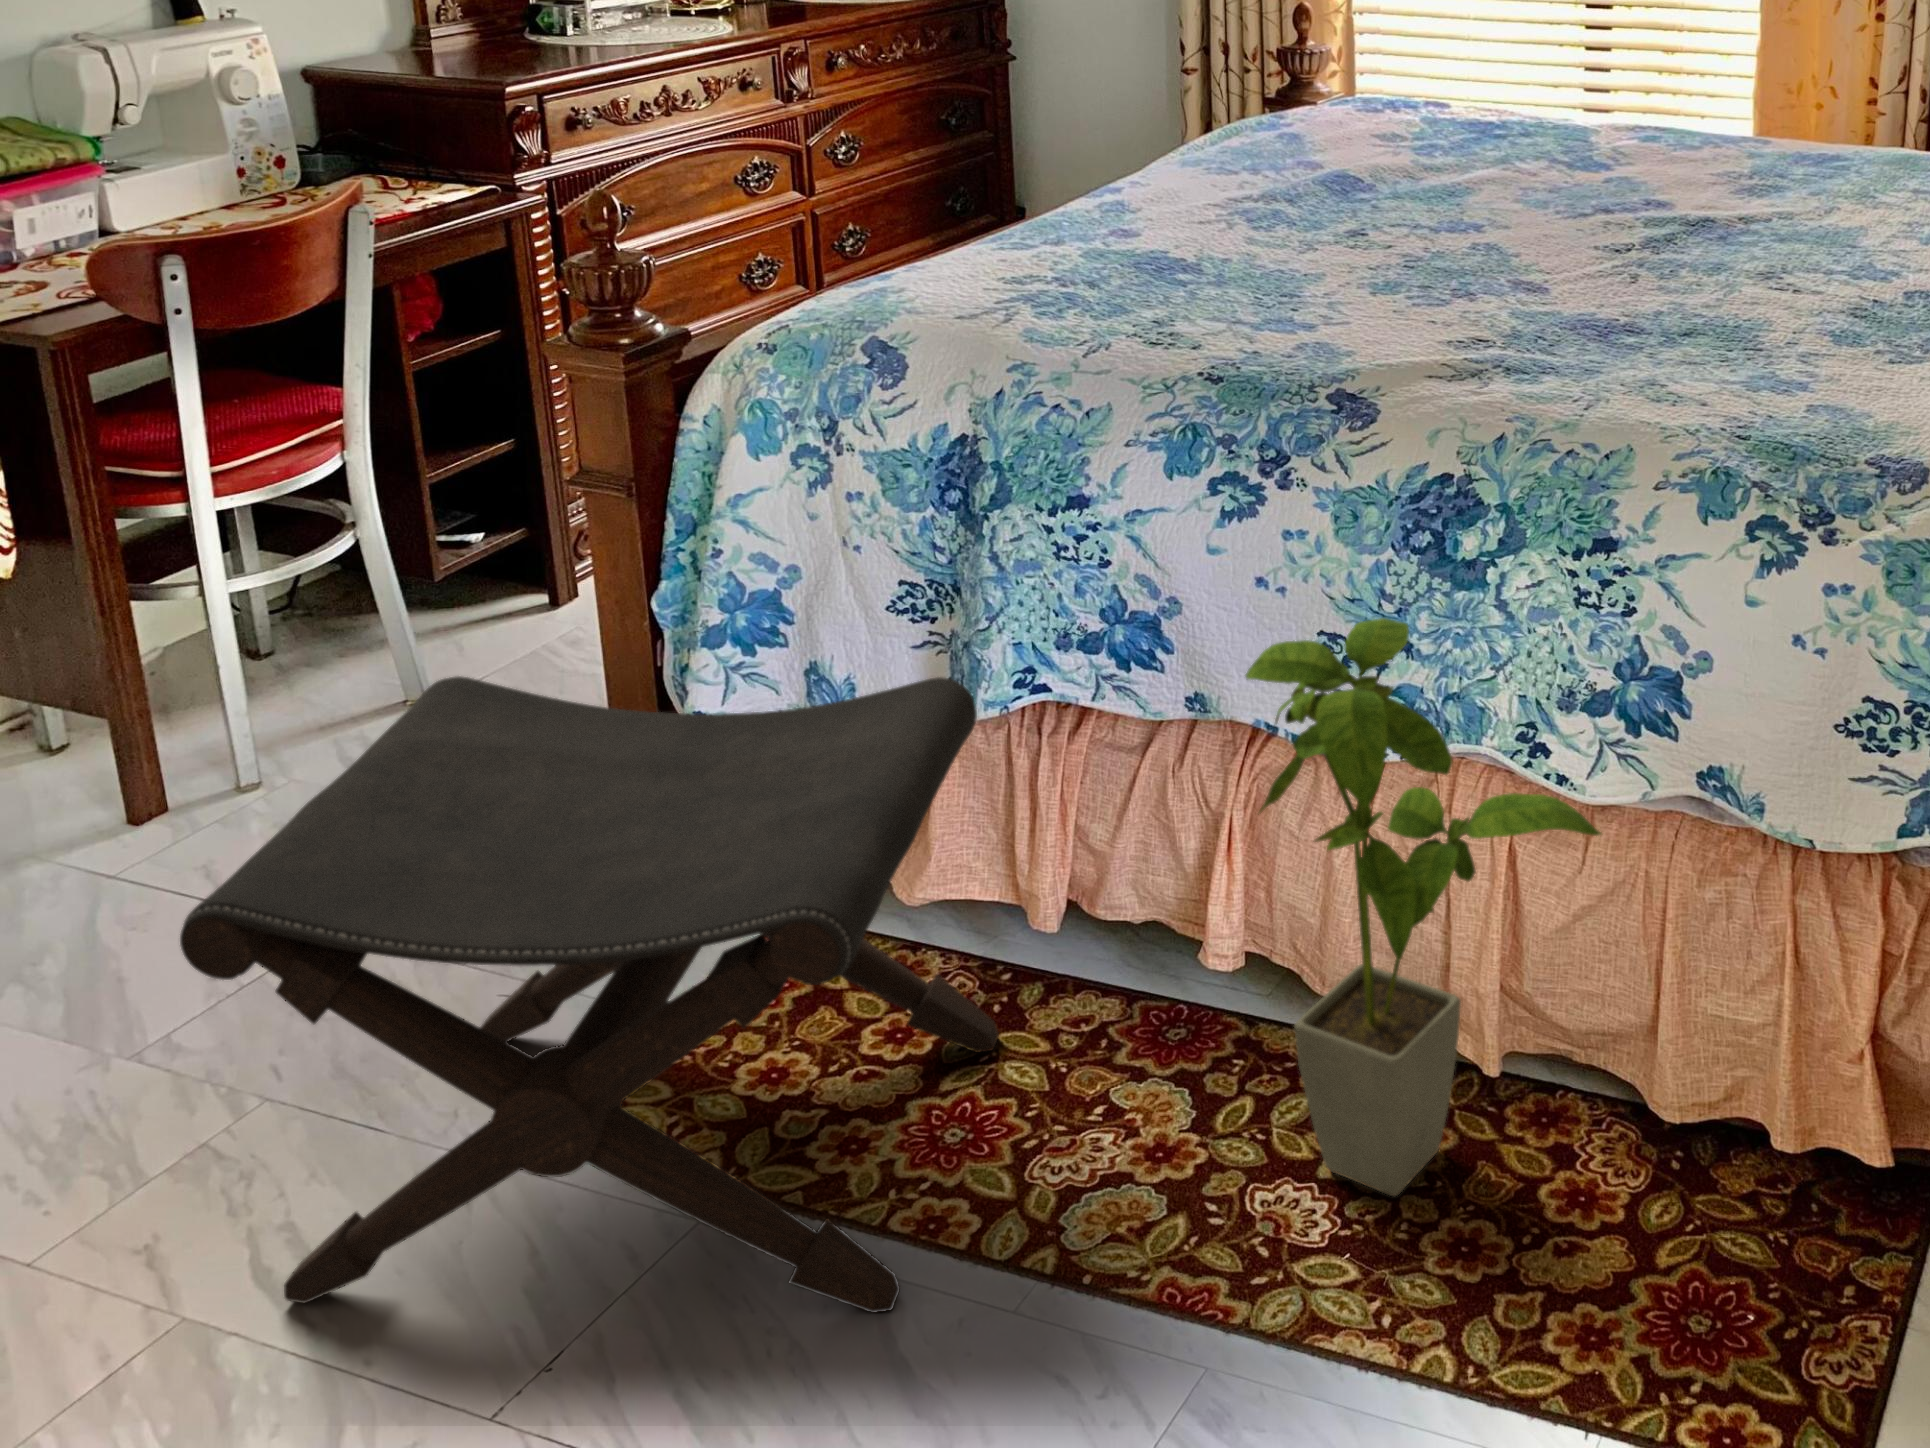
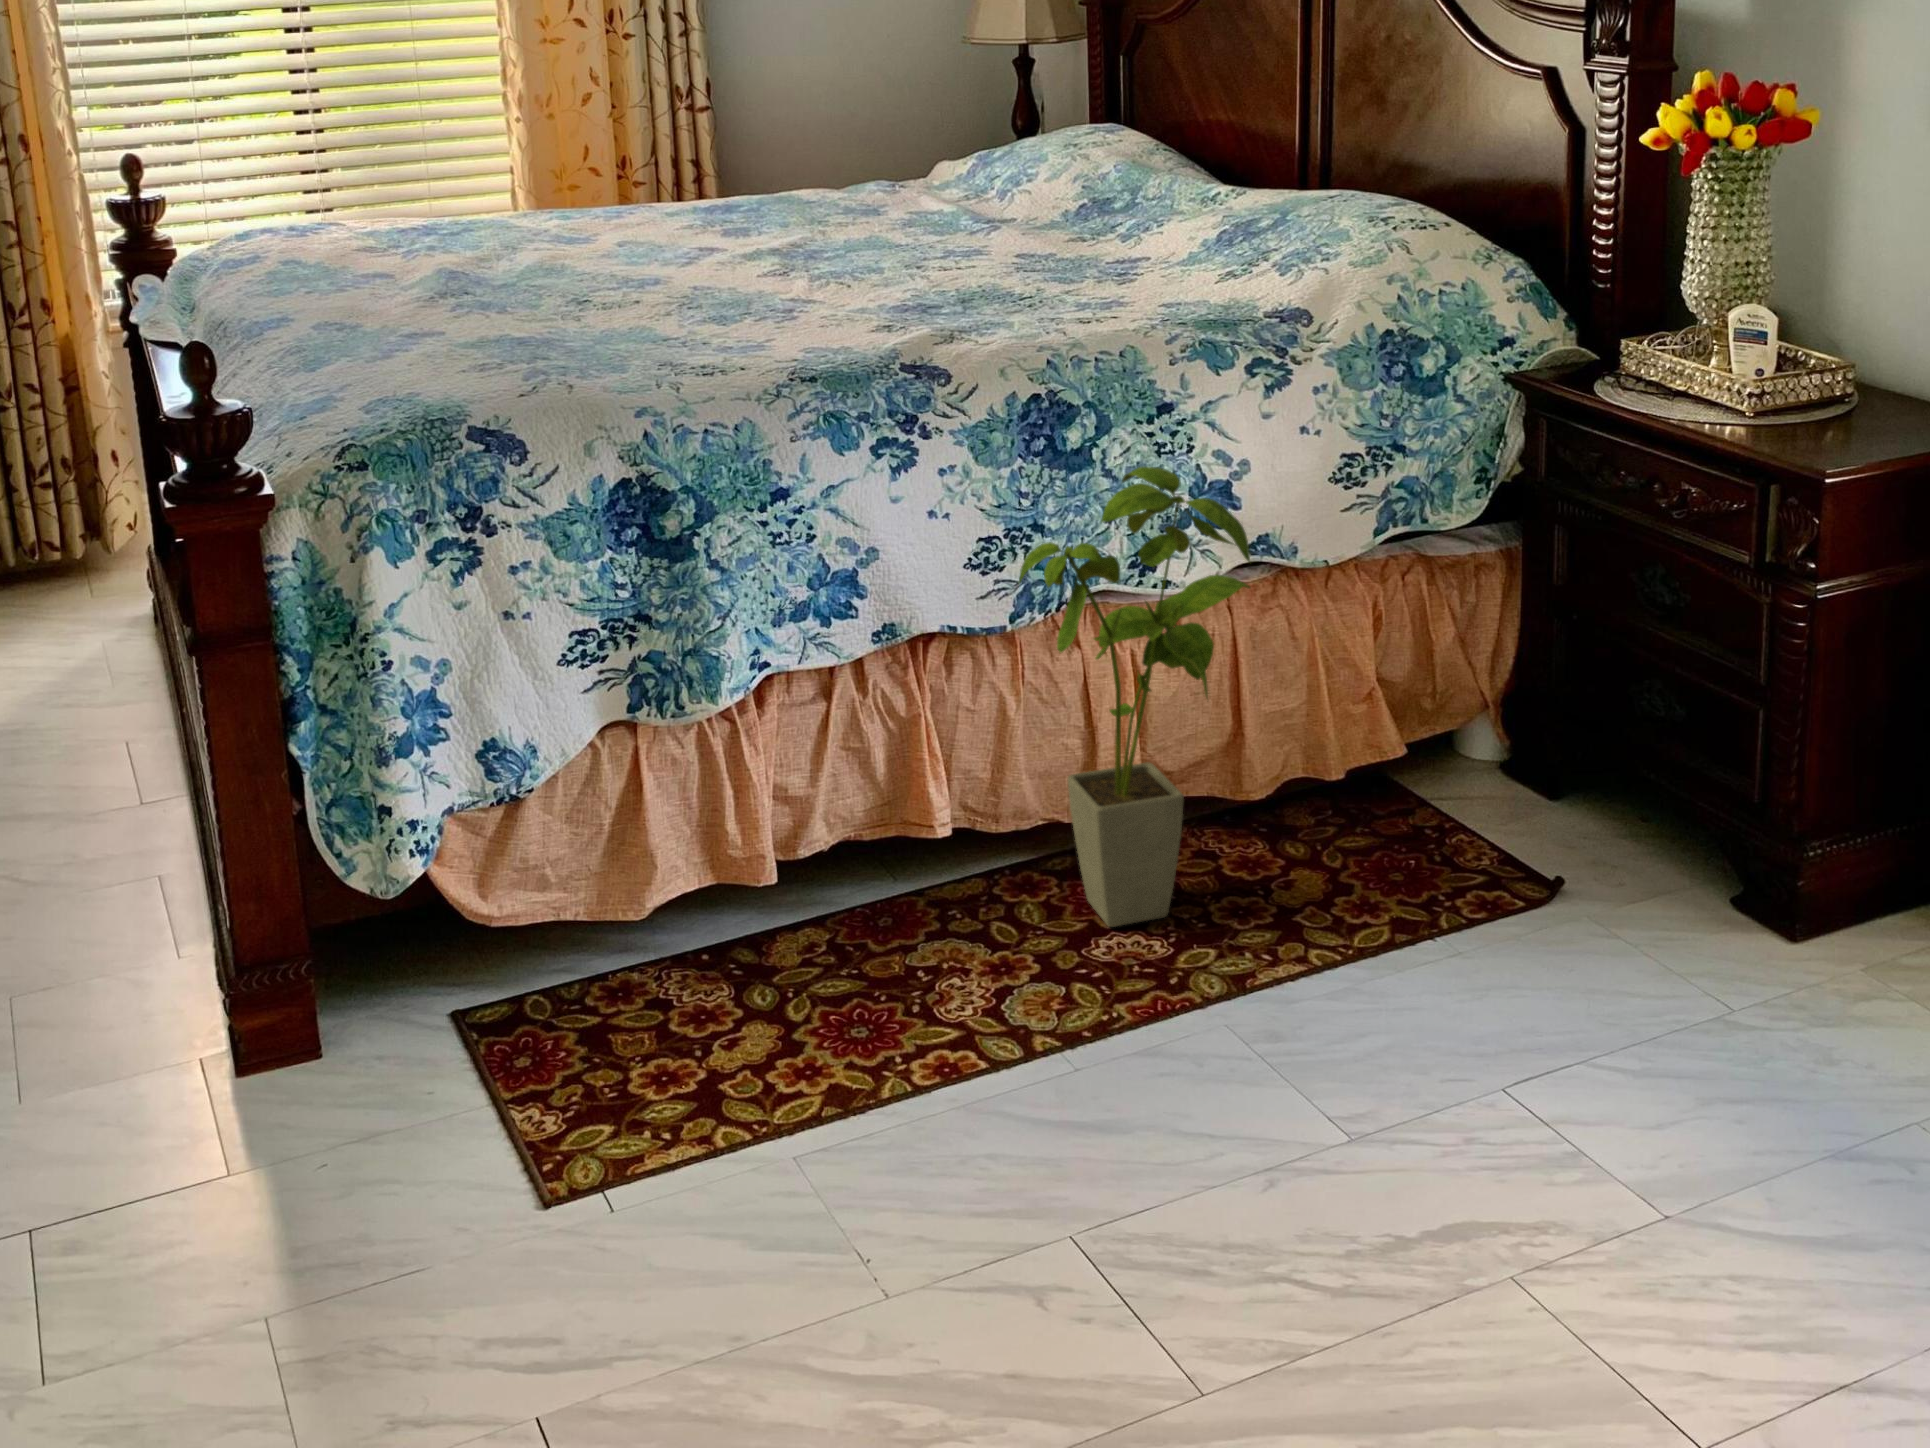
footstool: present [180,676,999,1313] -> none [310,664,1023,1362]

